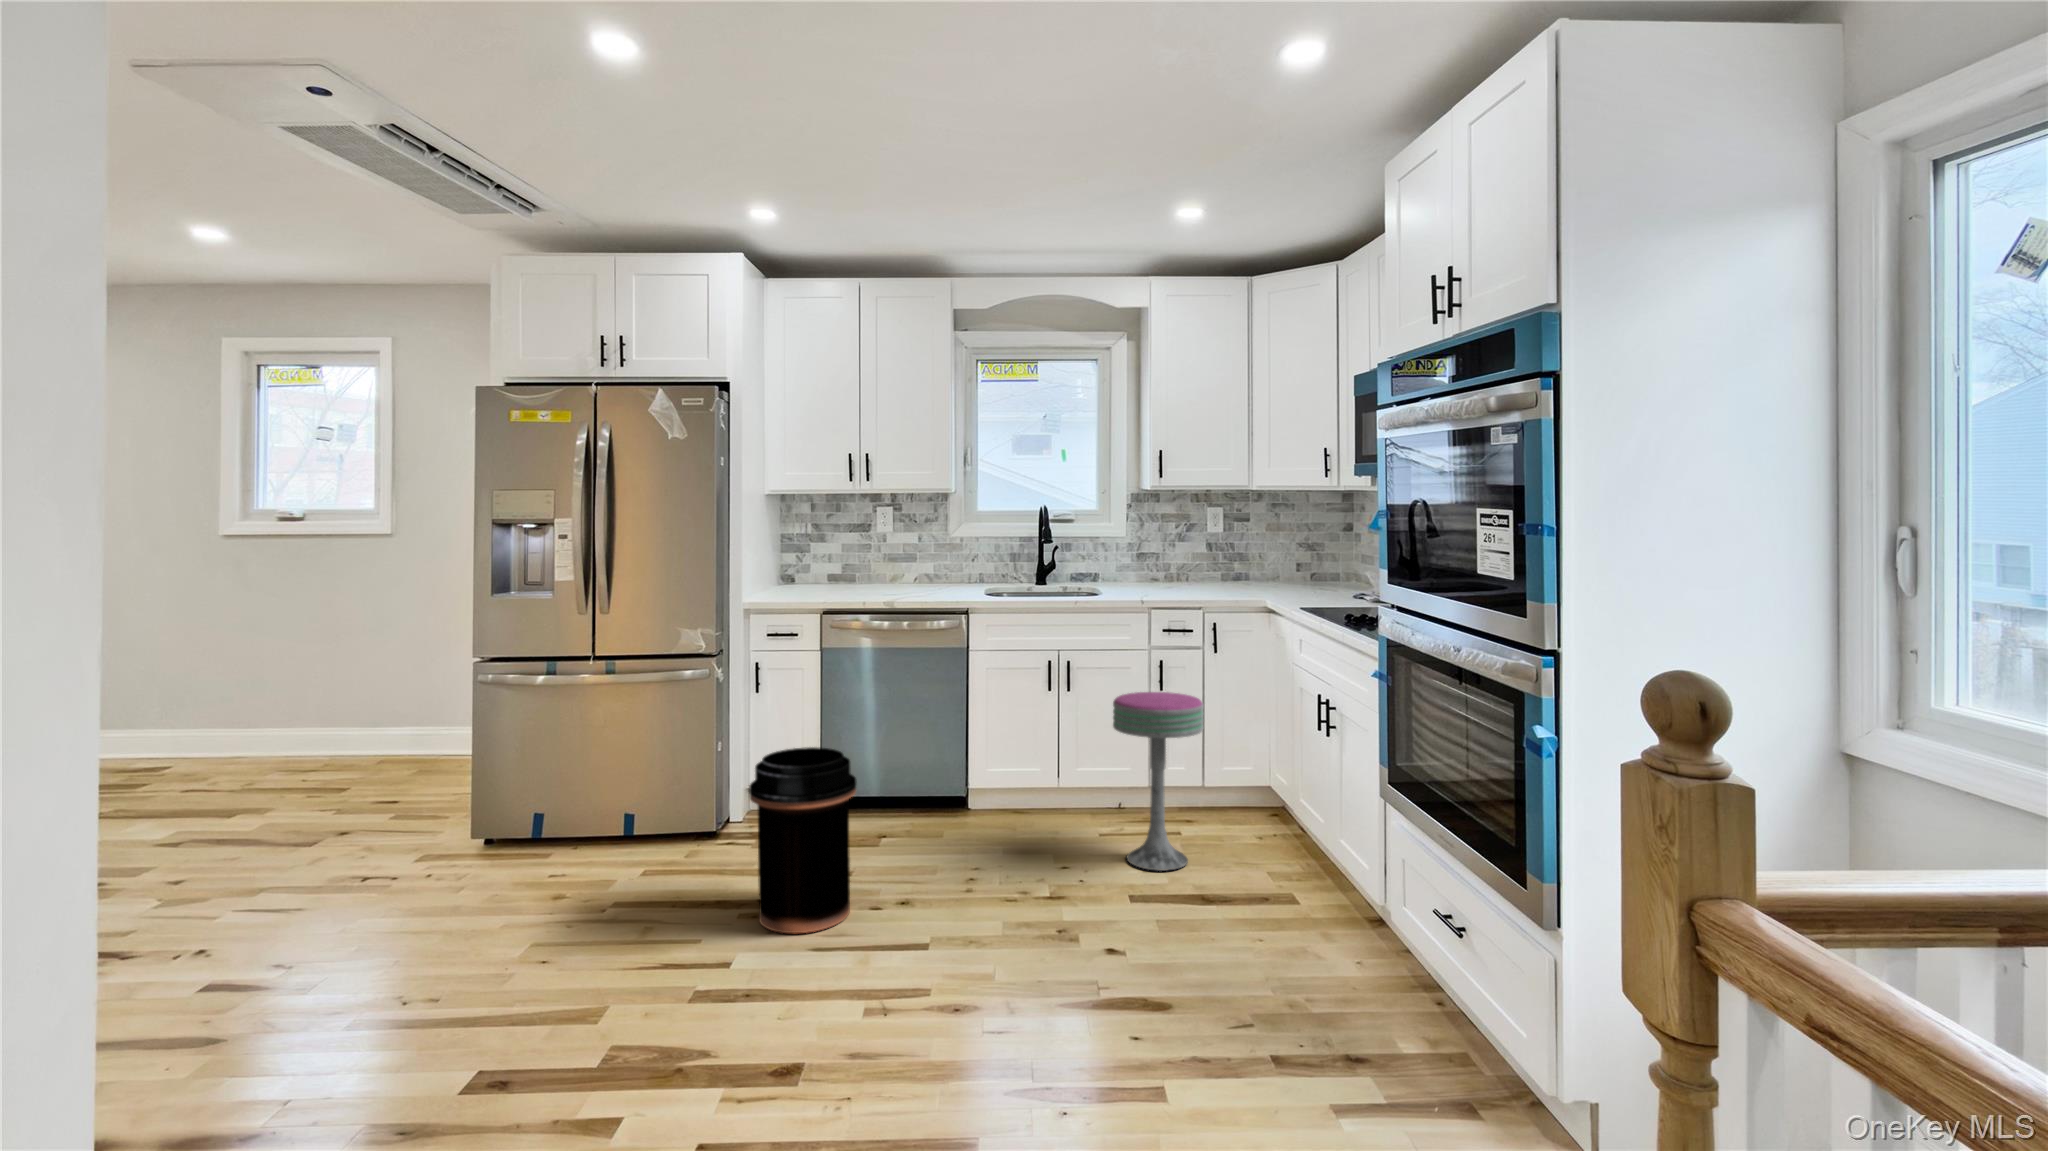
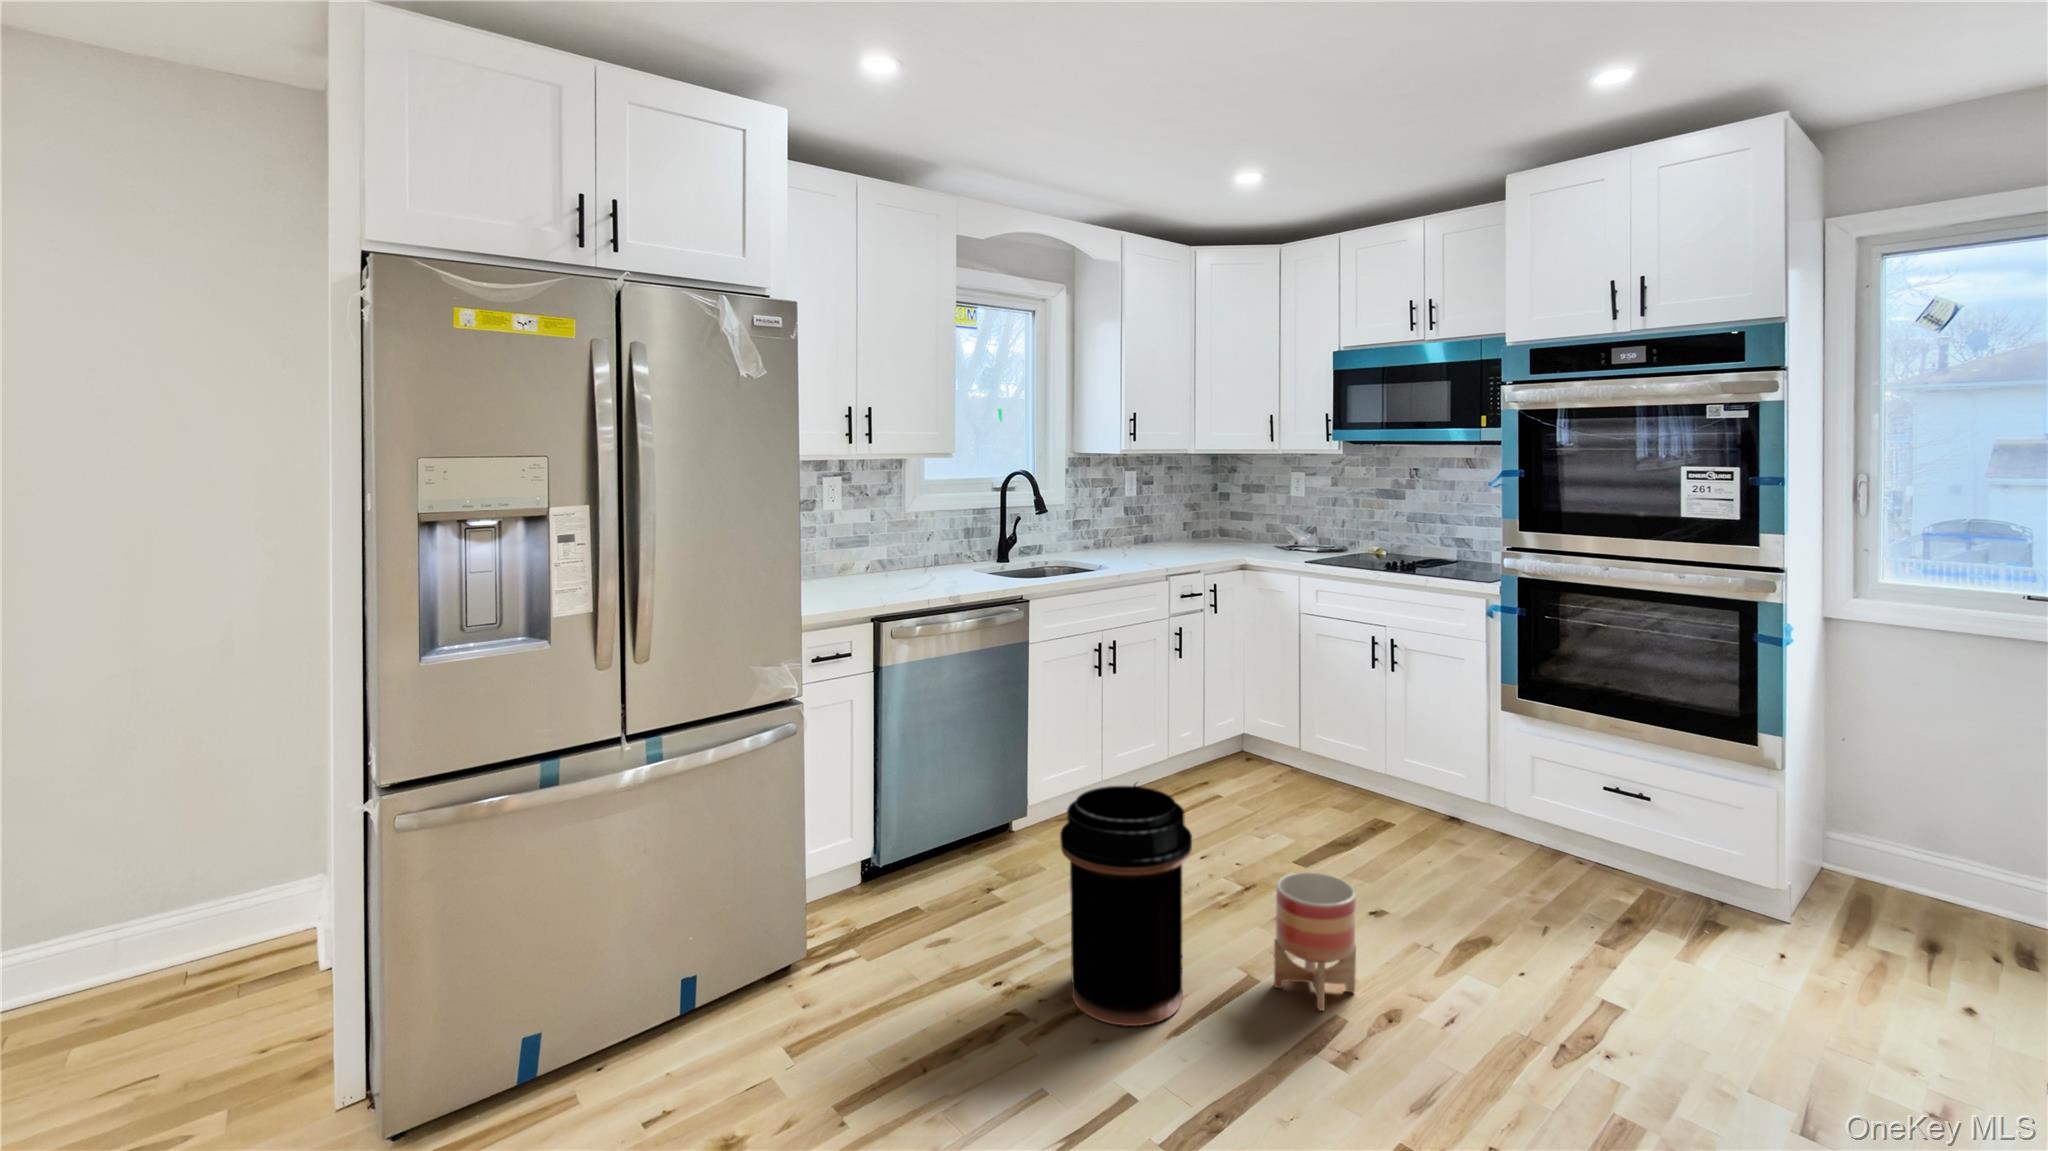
bar stool: present [1113,692,1204,871] -> none [1231,662,1324,838]
planter: none [884,853,953,971] -> present [1274,872,1356,1011]

